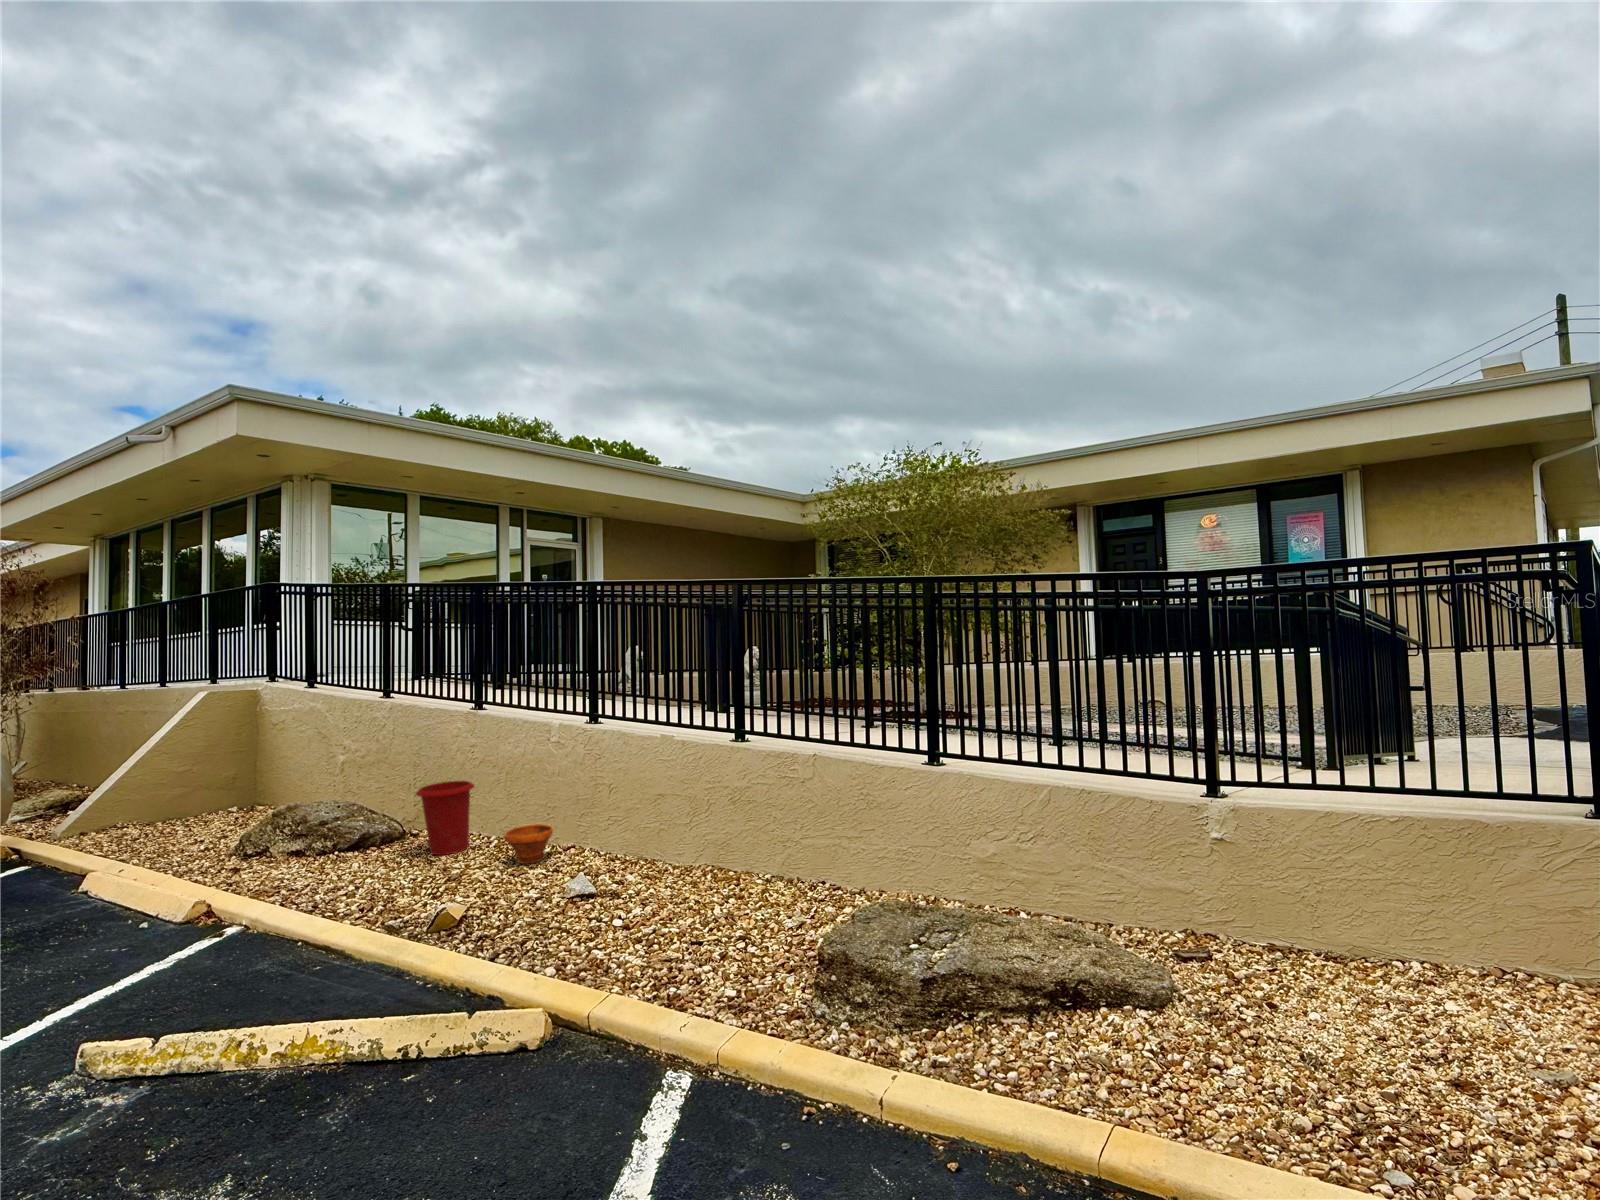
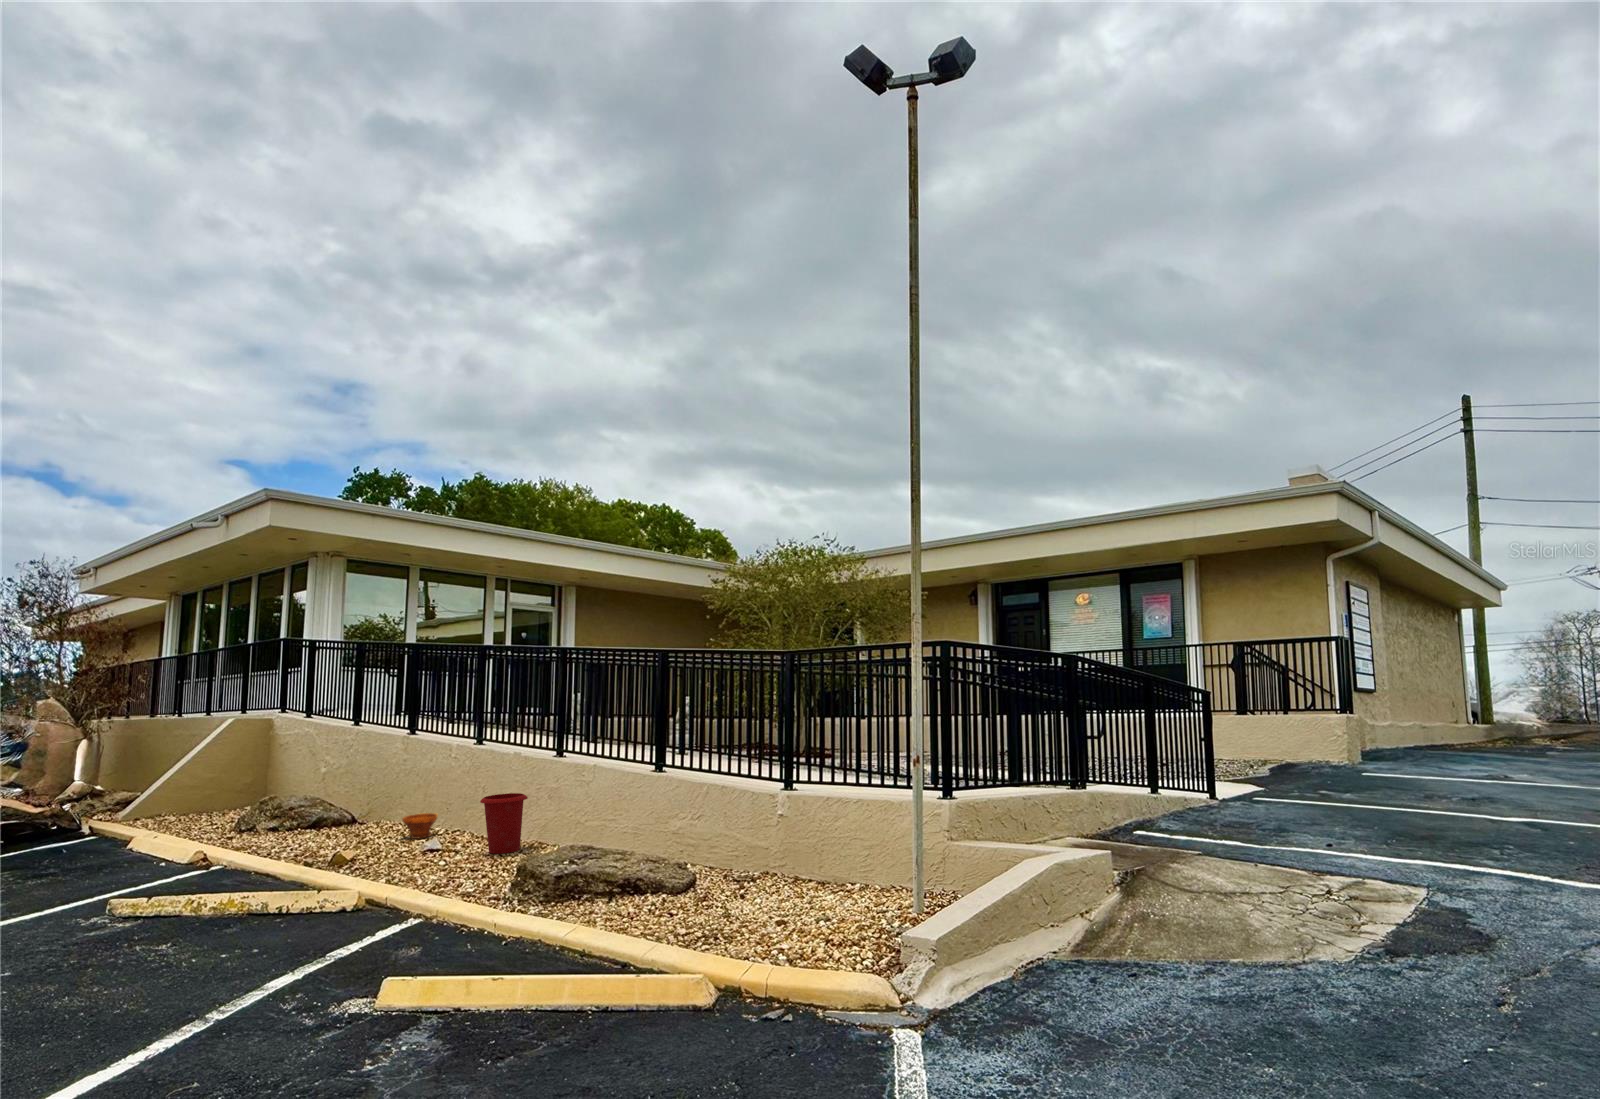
waste bin: present [416,781,475,855] -> present [480,793,528,854]

